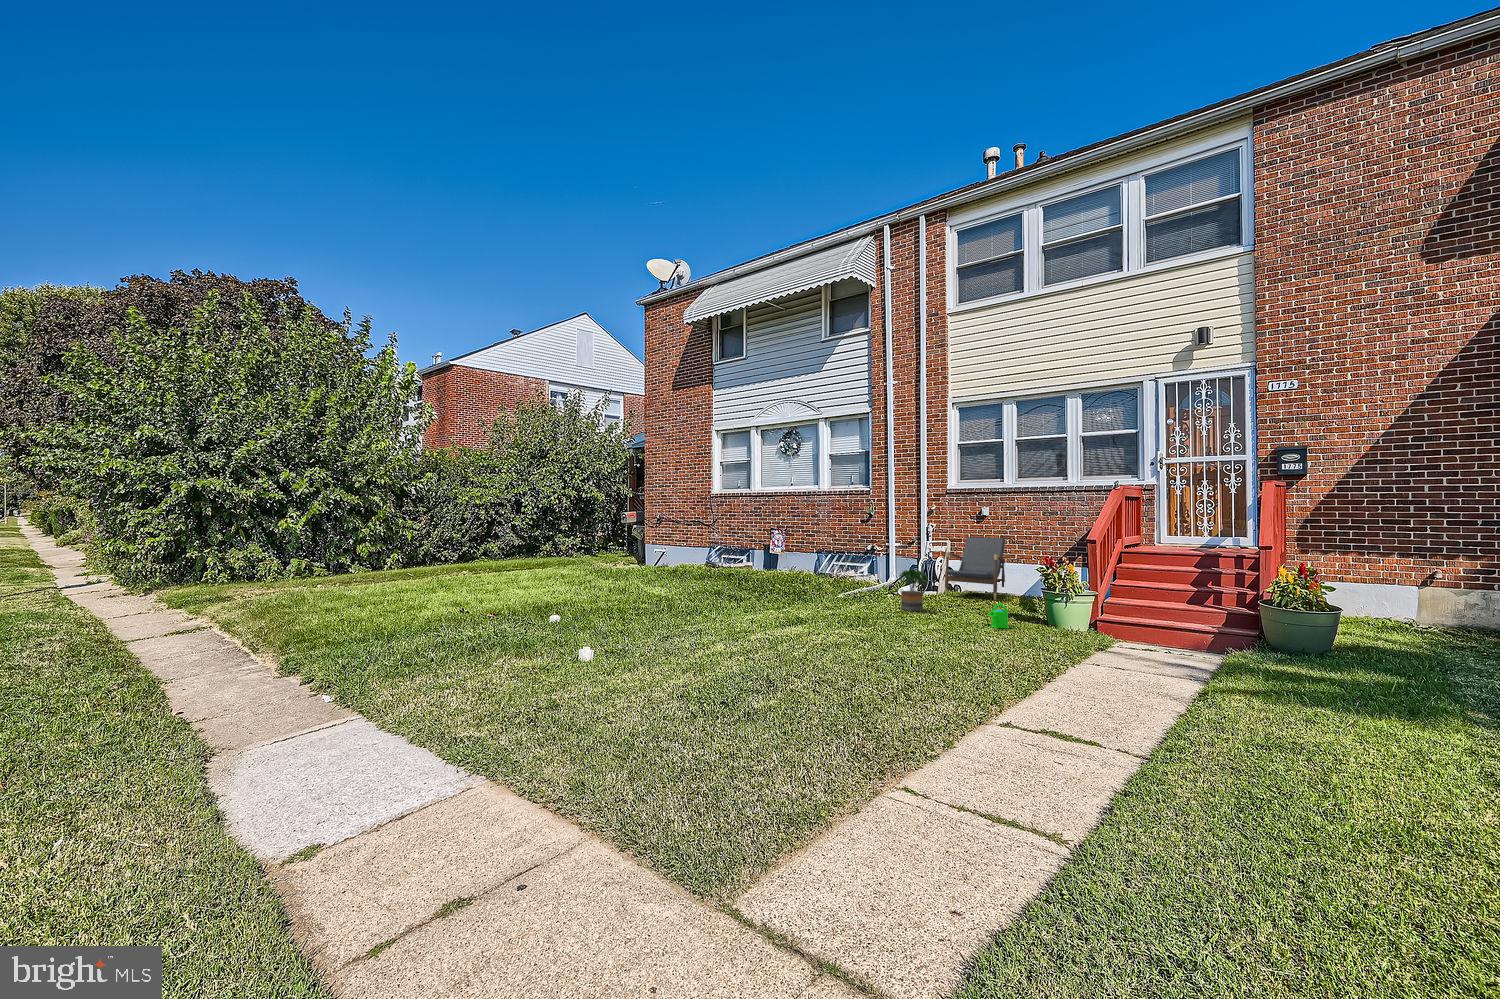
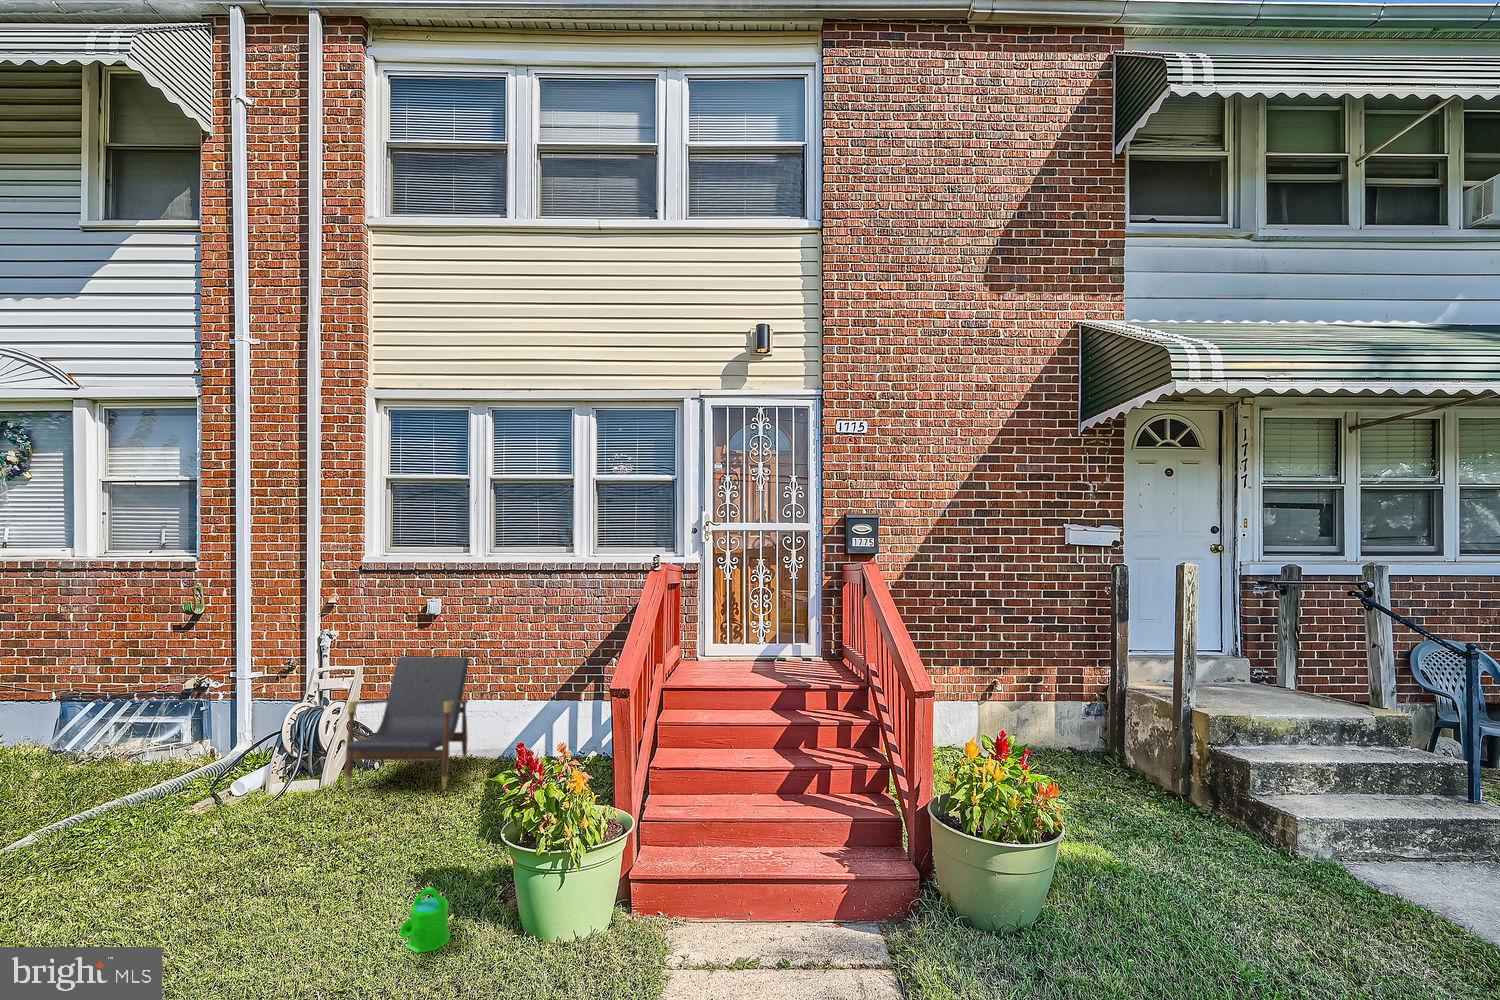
potted tree: present [899,570,929,611] -> none [199,790,284,901]

